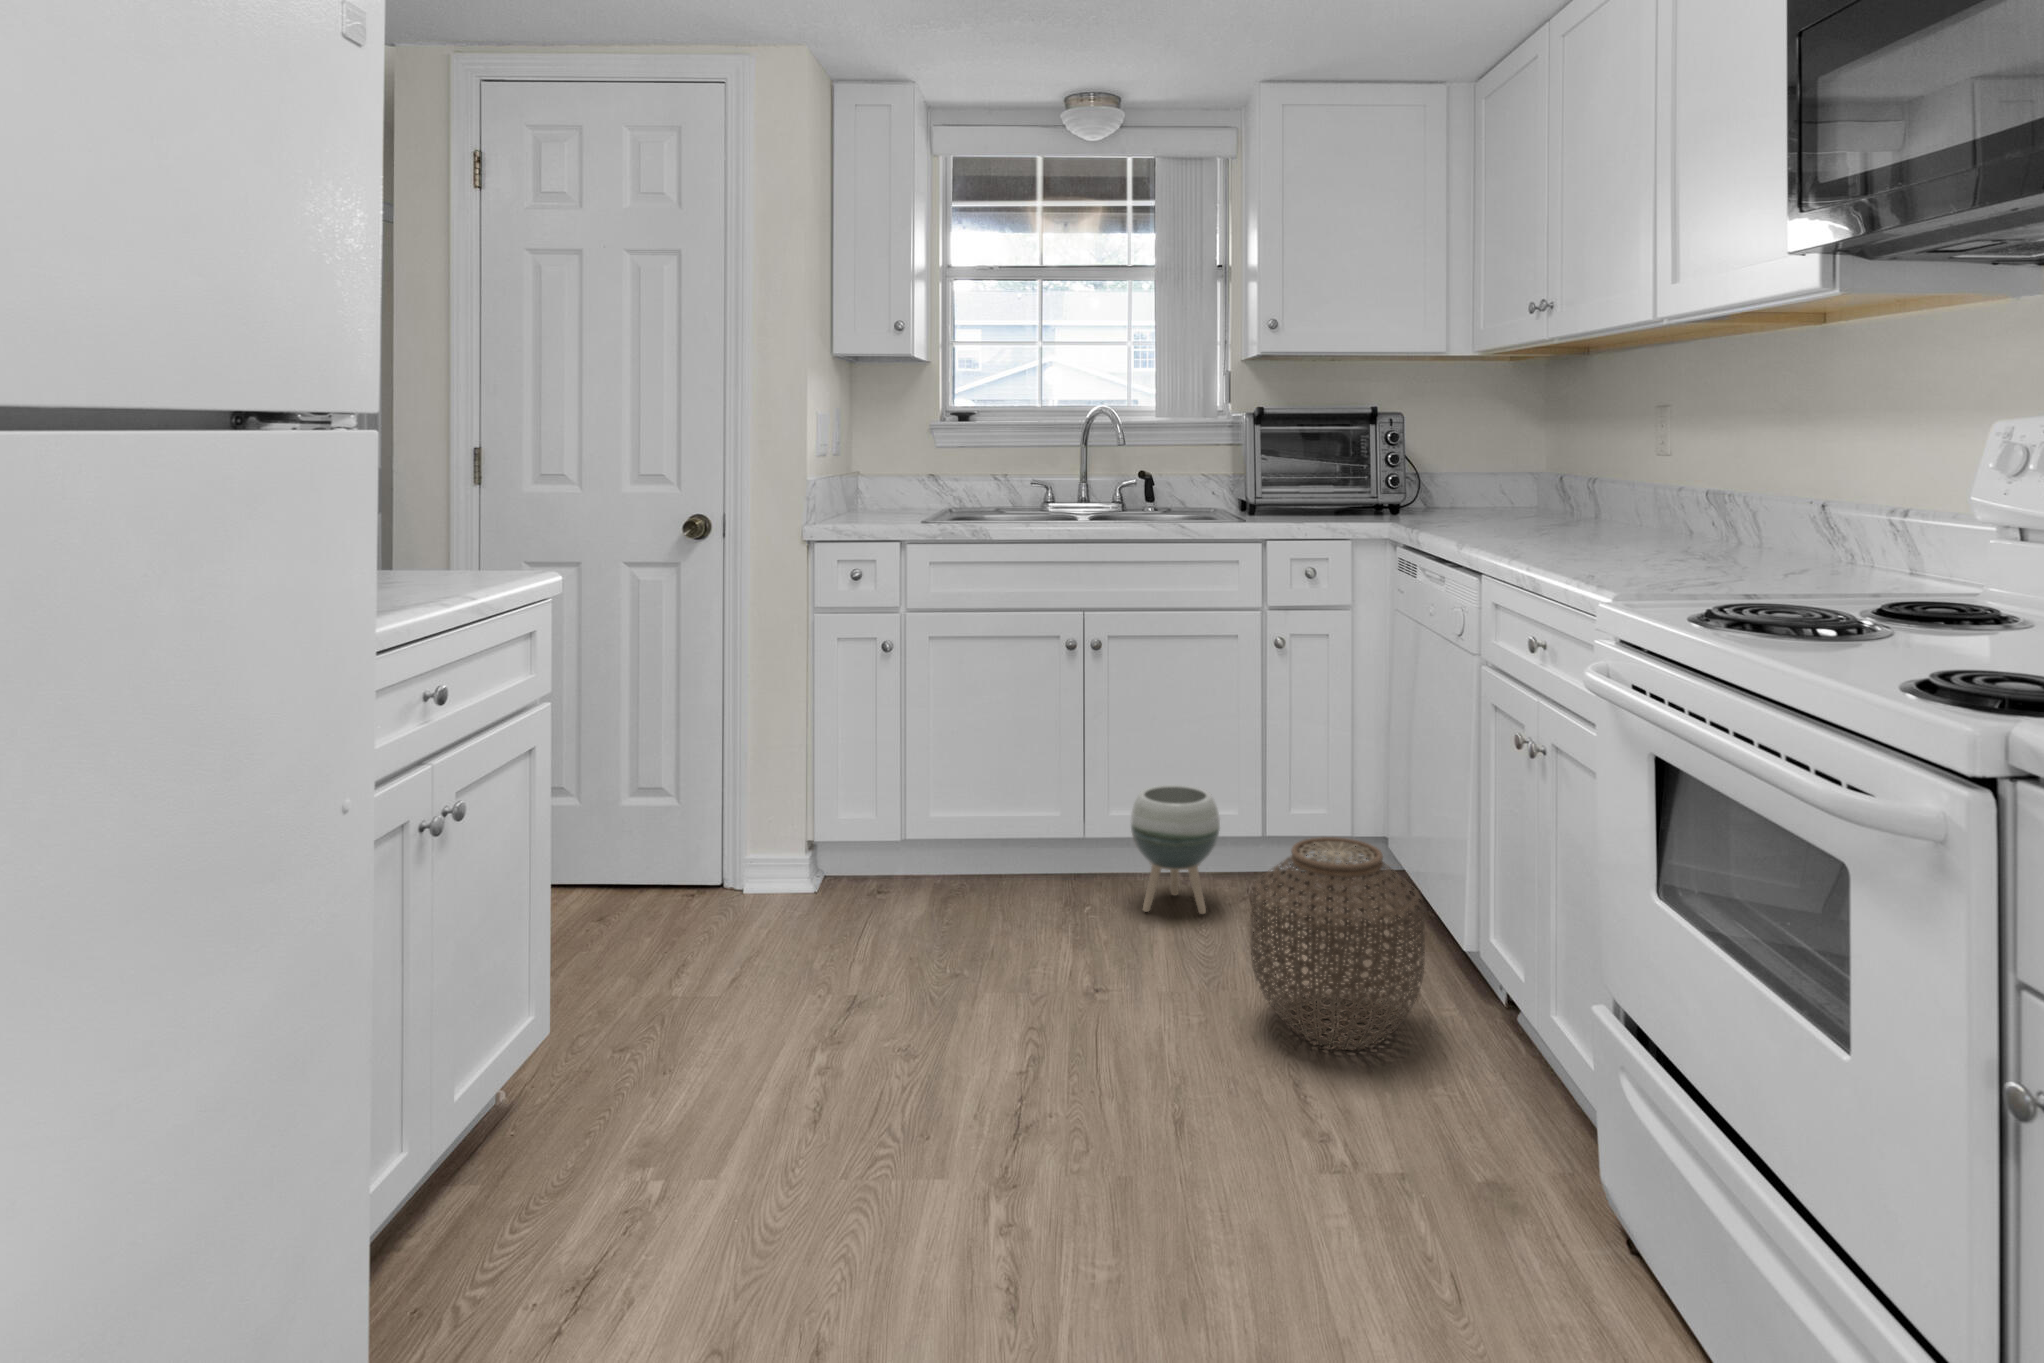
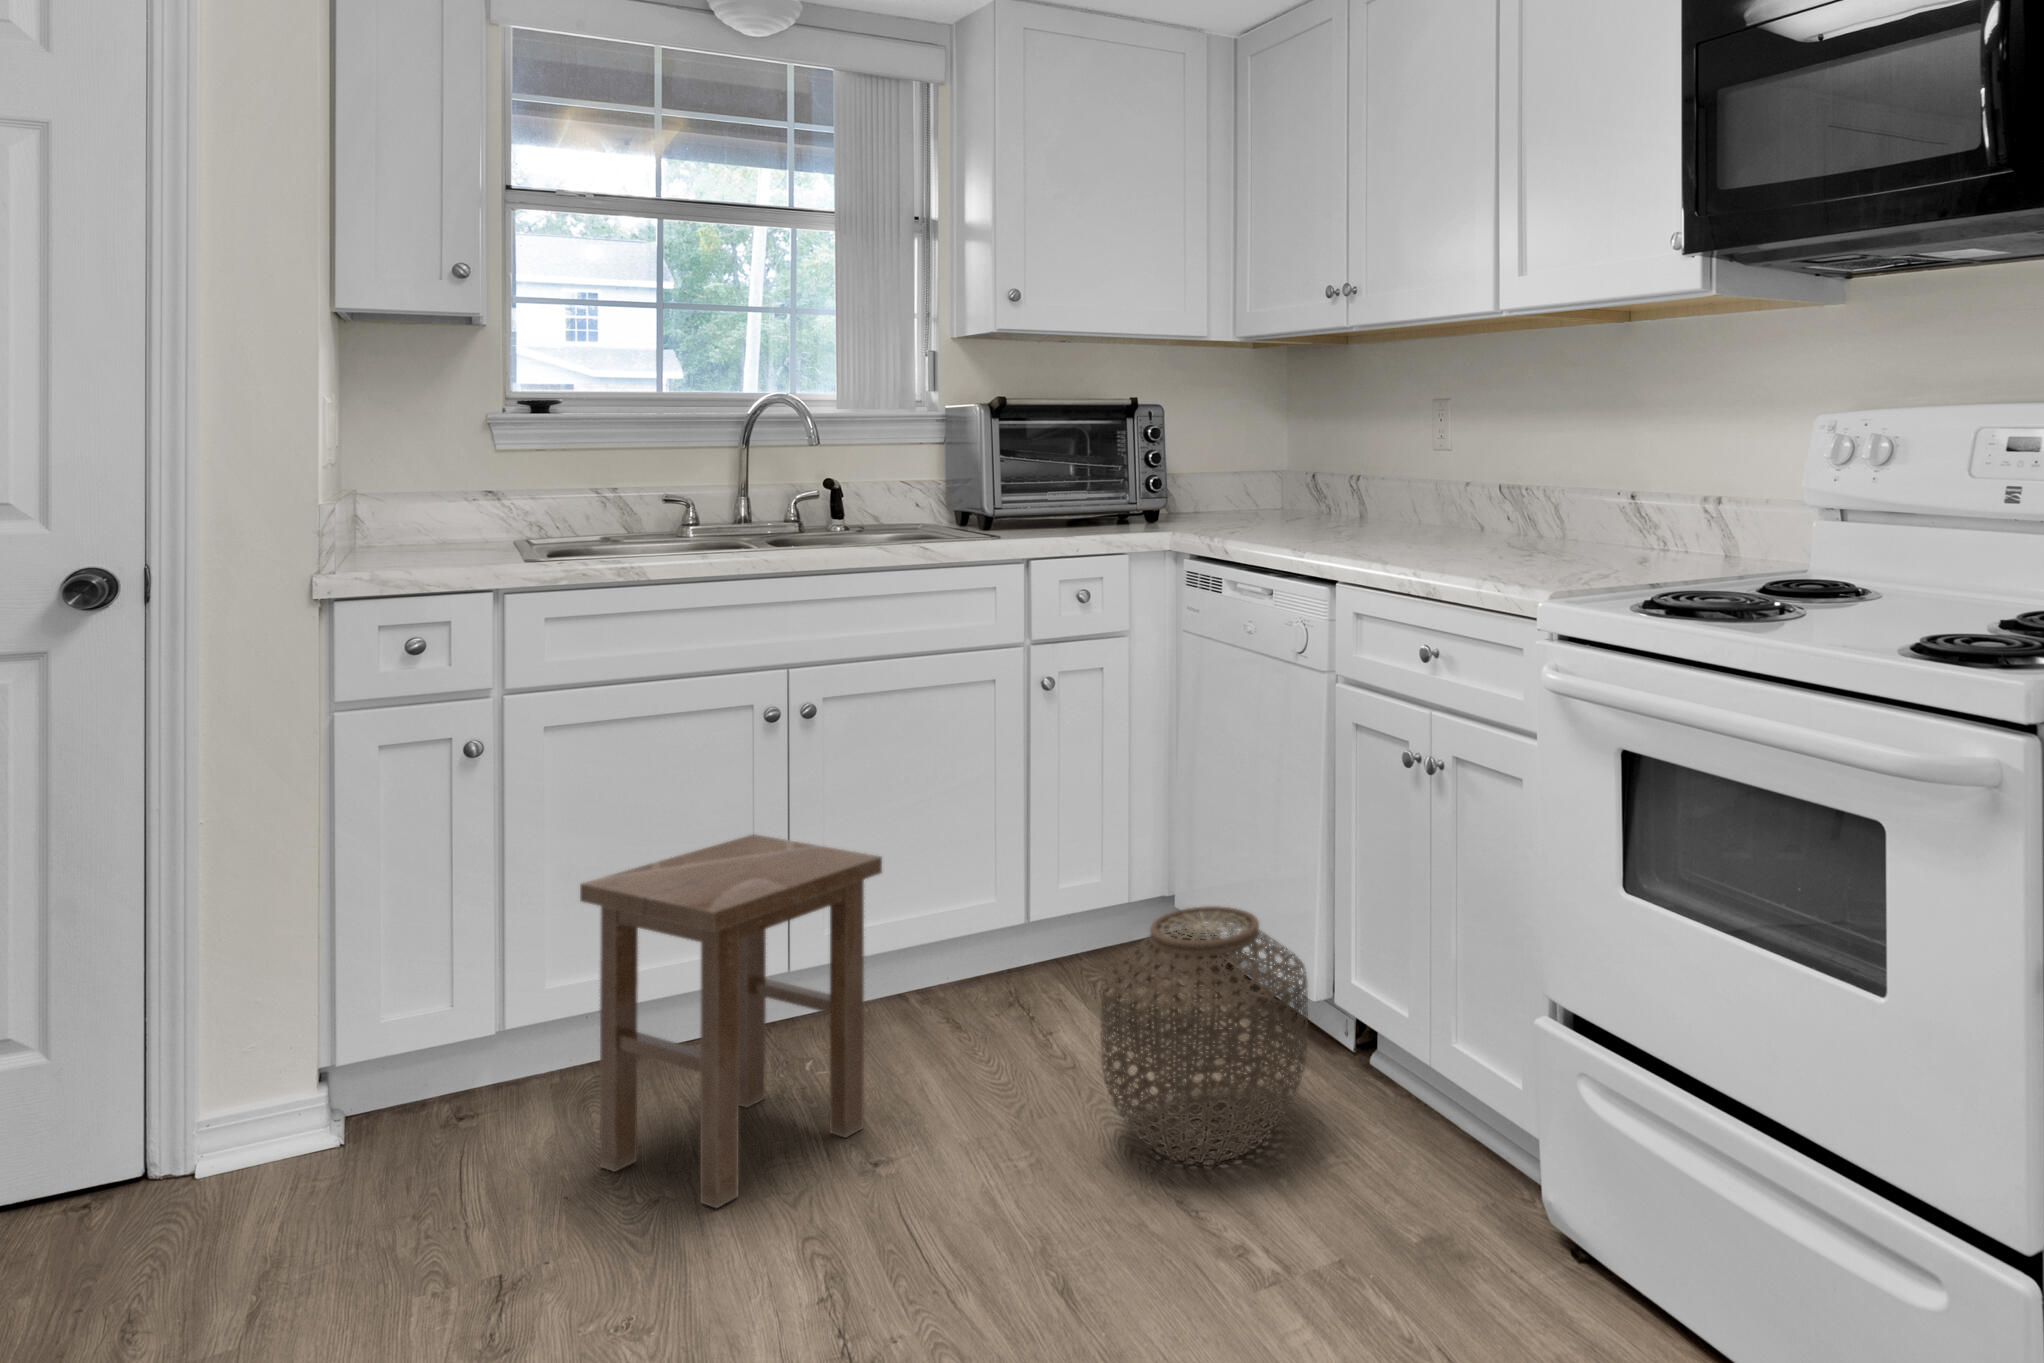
stool: none [926,729,1113,983] -> present [580,834,882,1208]
planter: present [1131,785,1220,914] -> none [871,878,992,1052]

